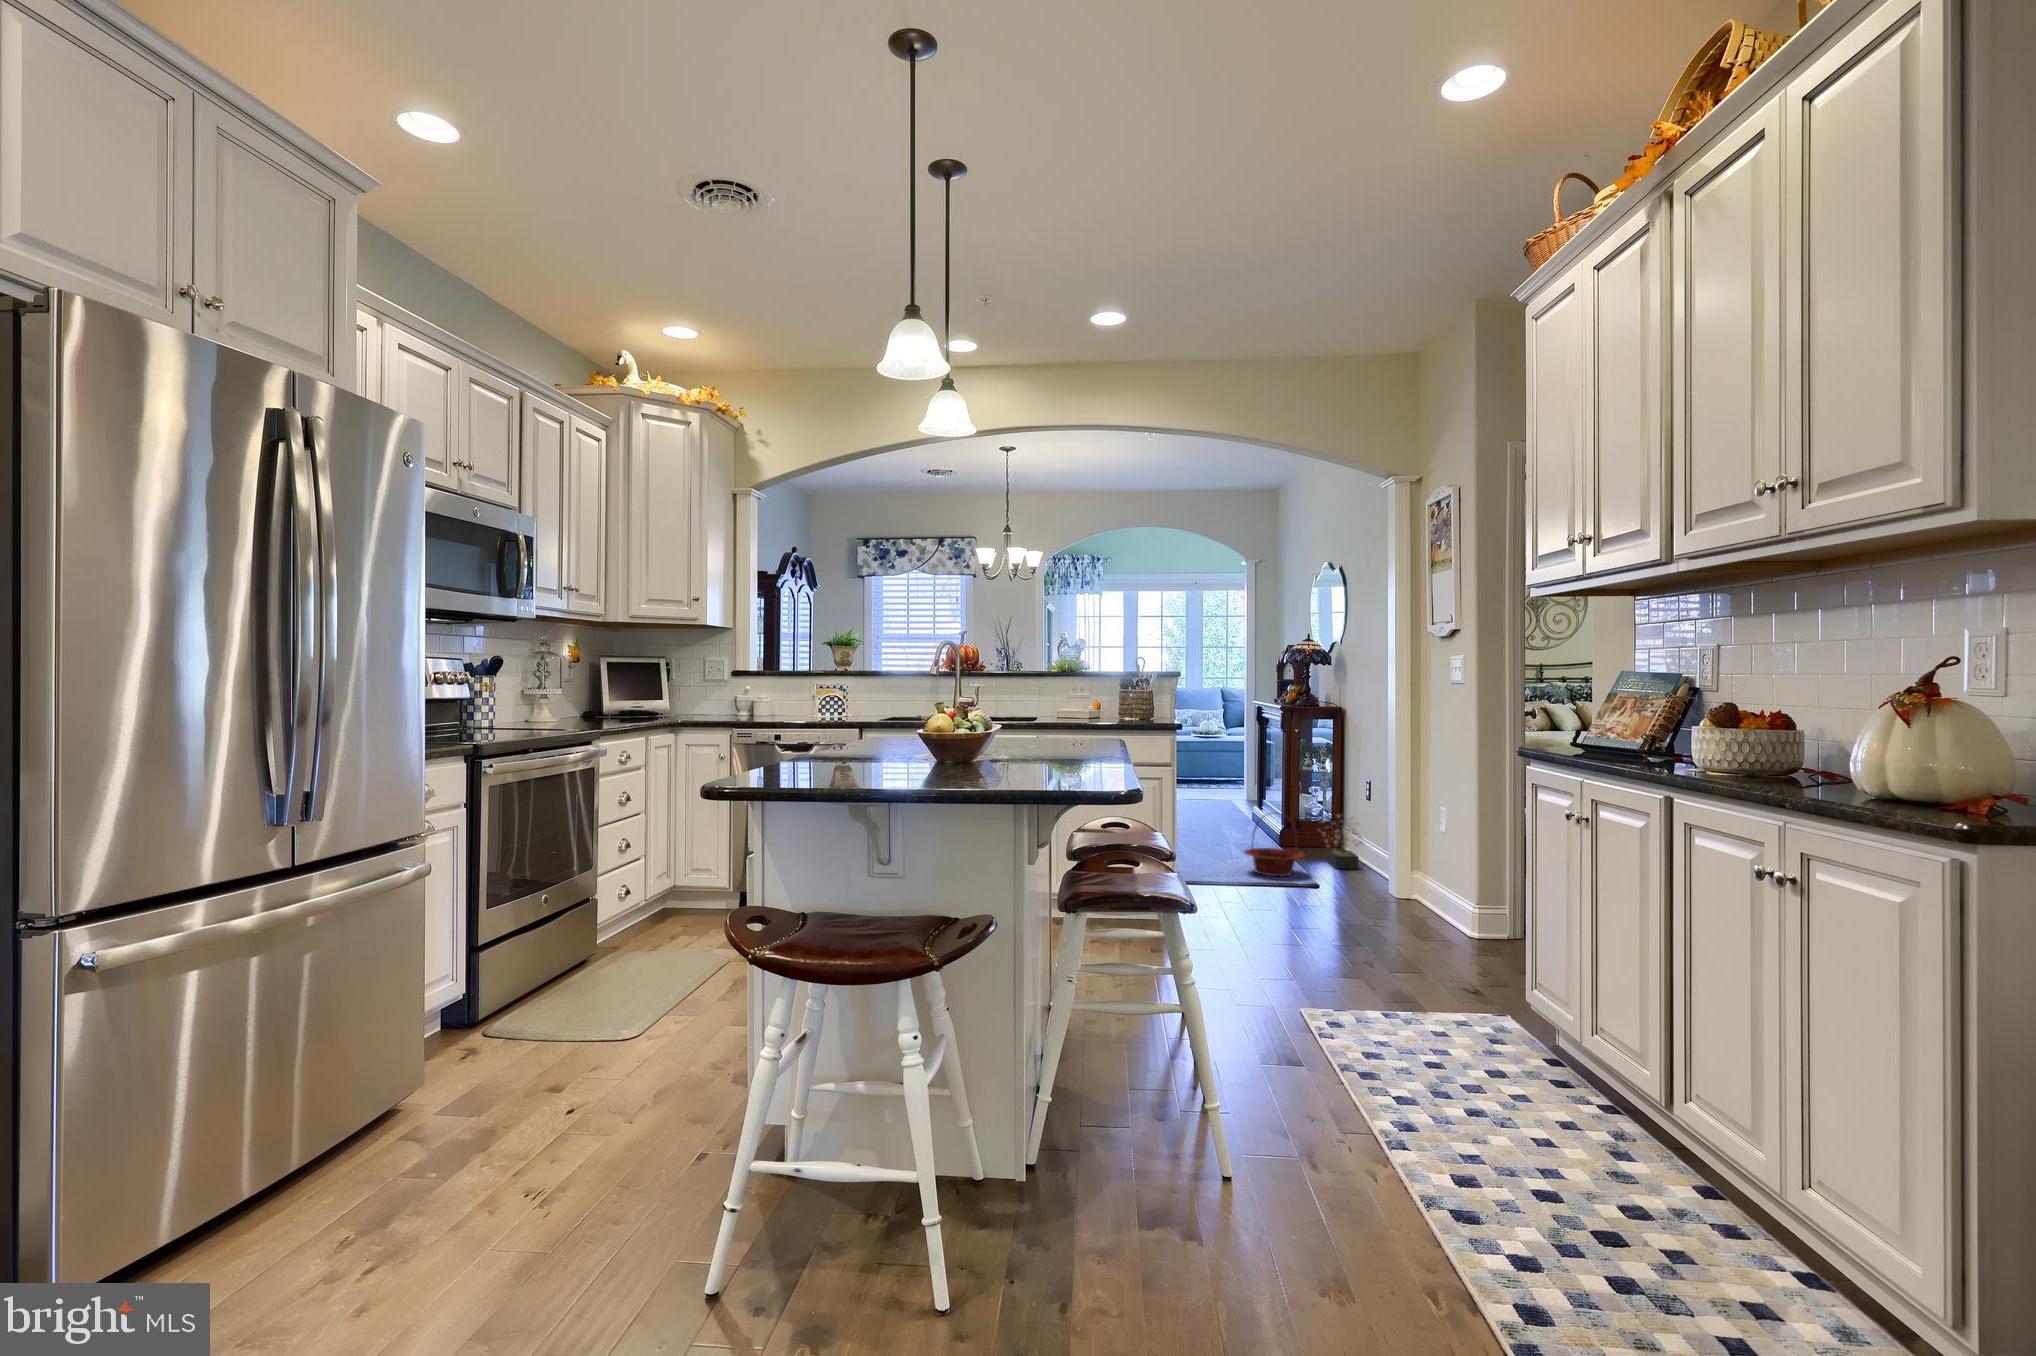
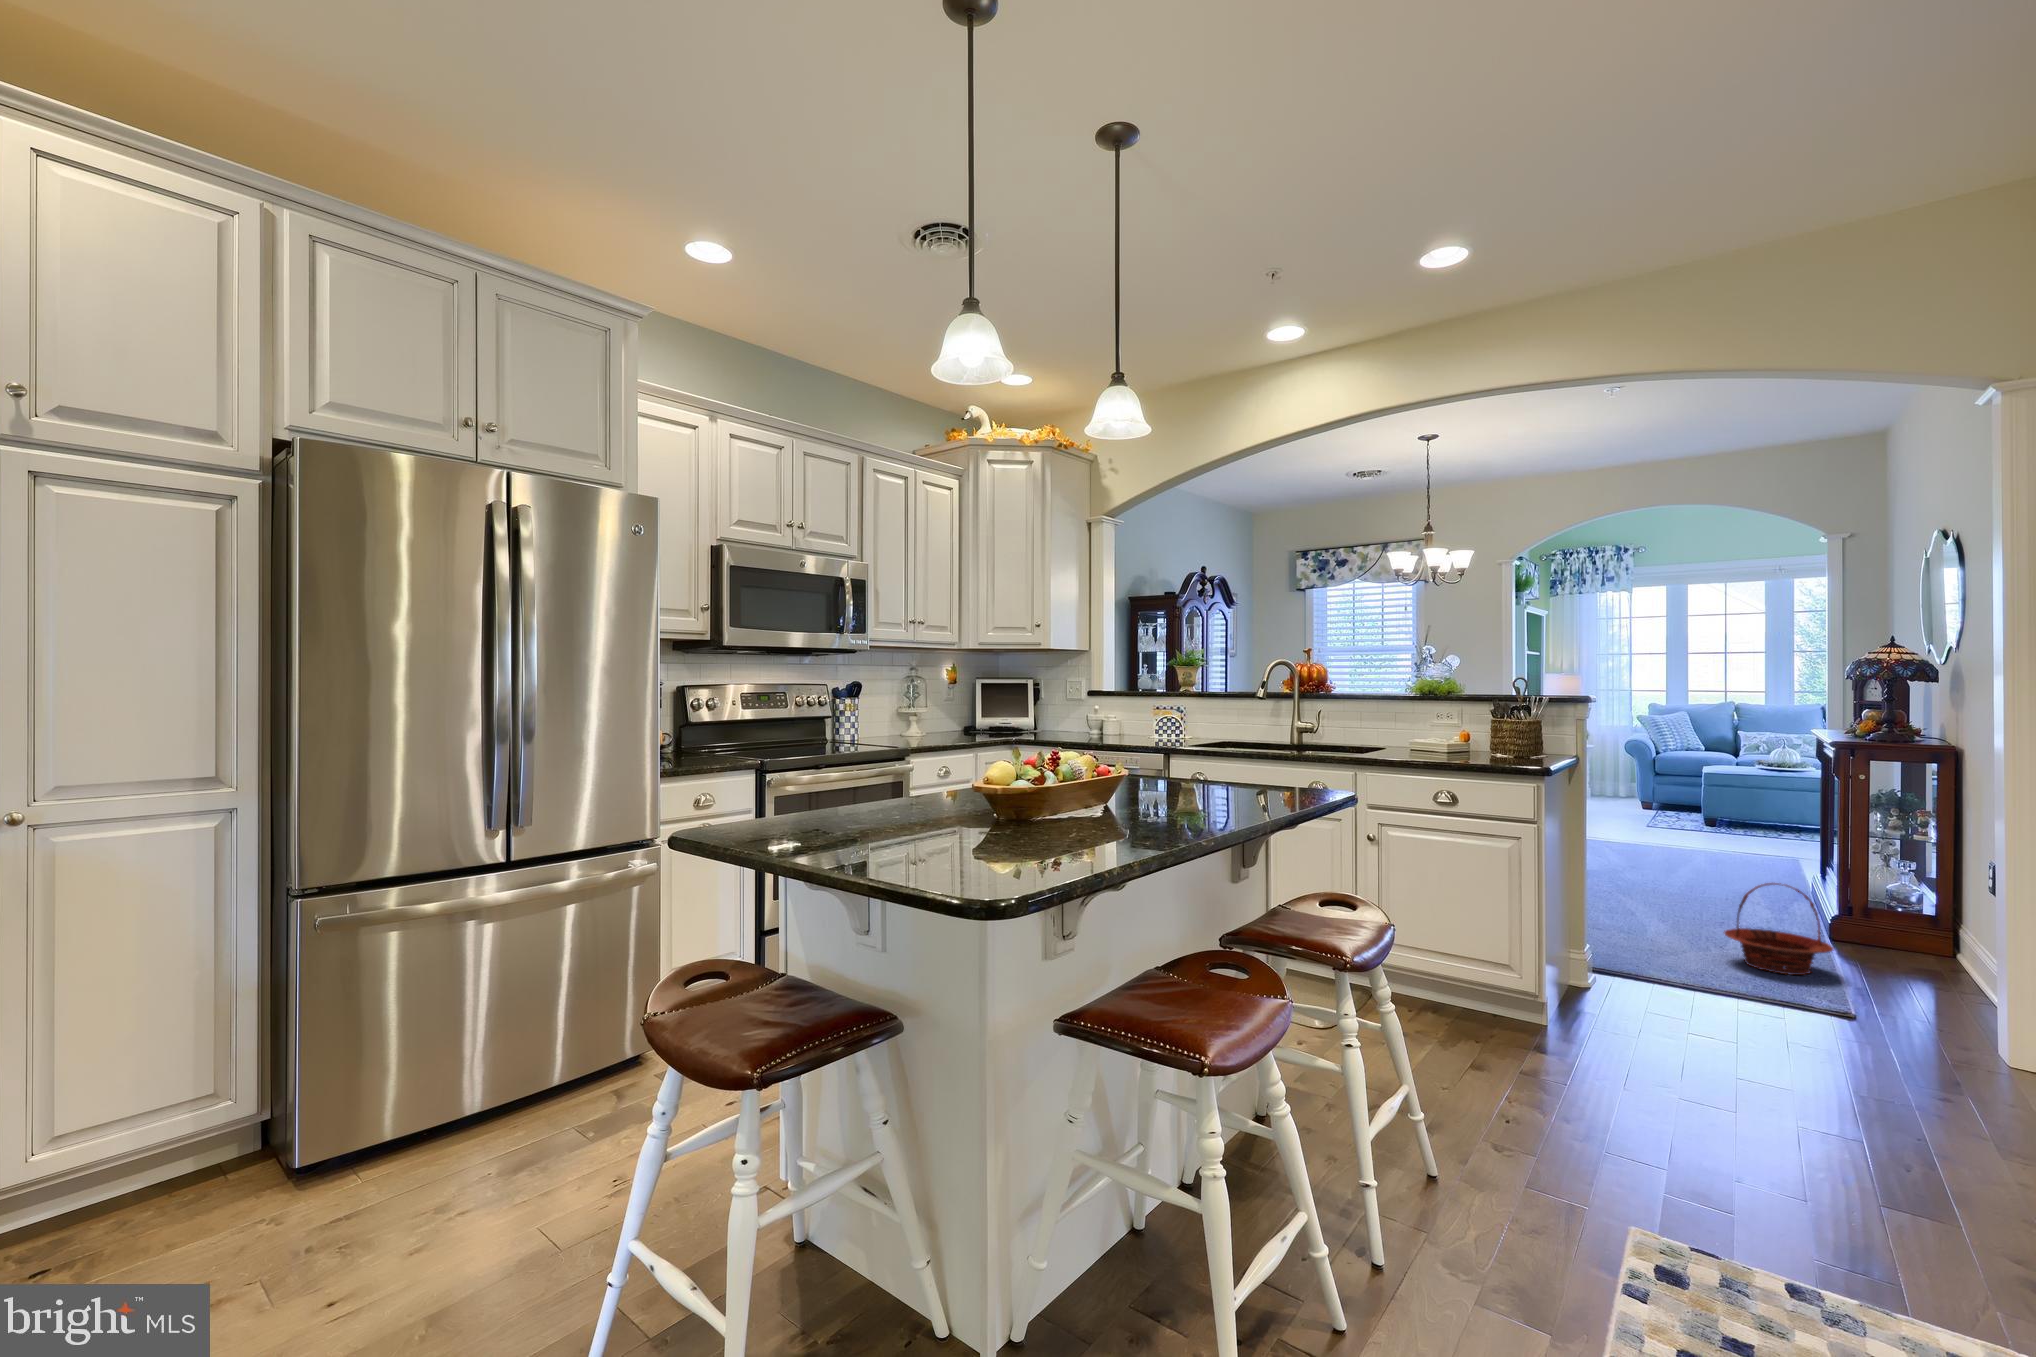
decorative plant: present [1320,815,1362,869] -> none [1875,895,1961,982]

